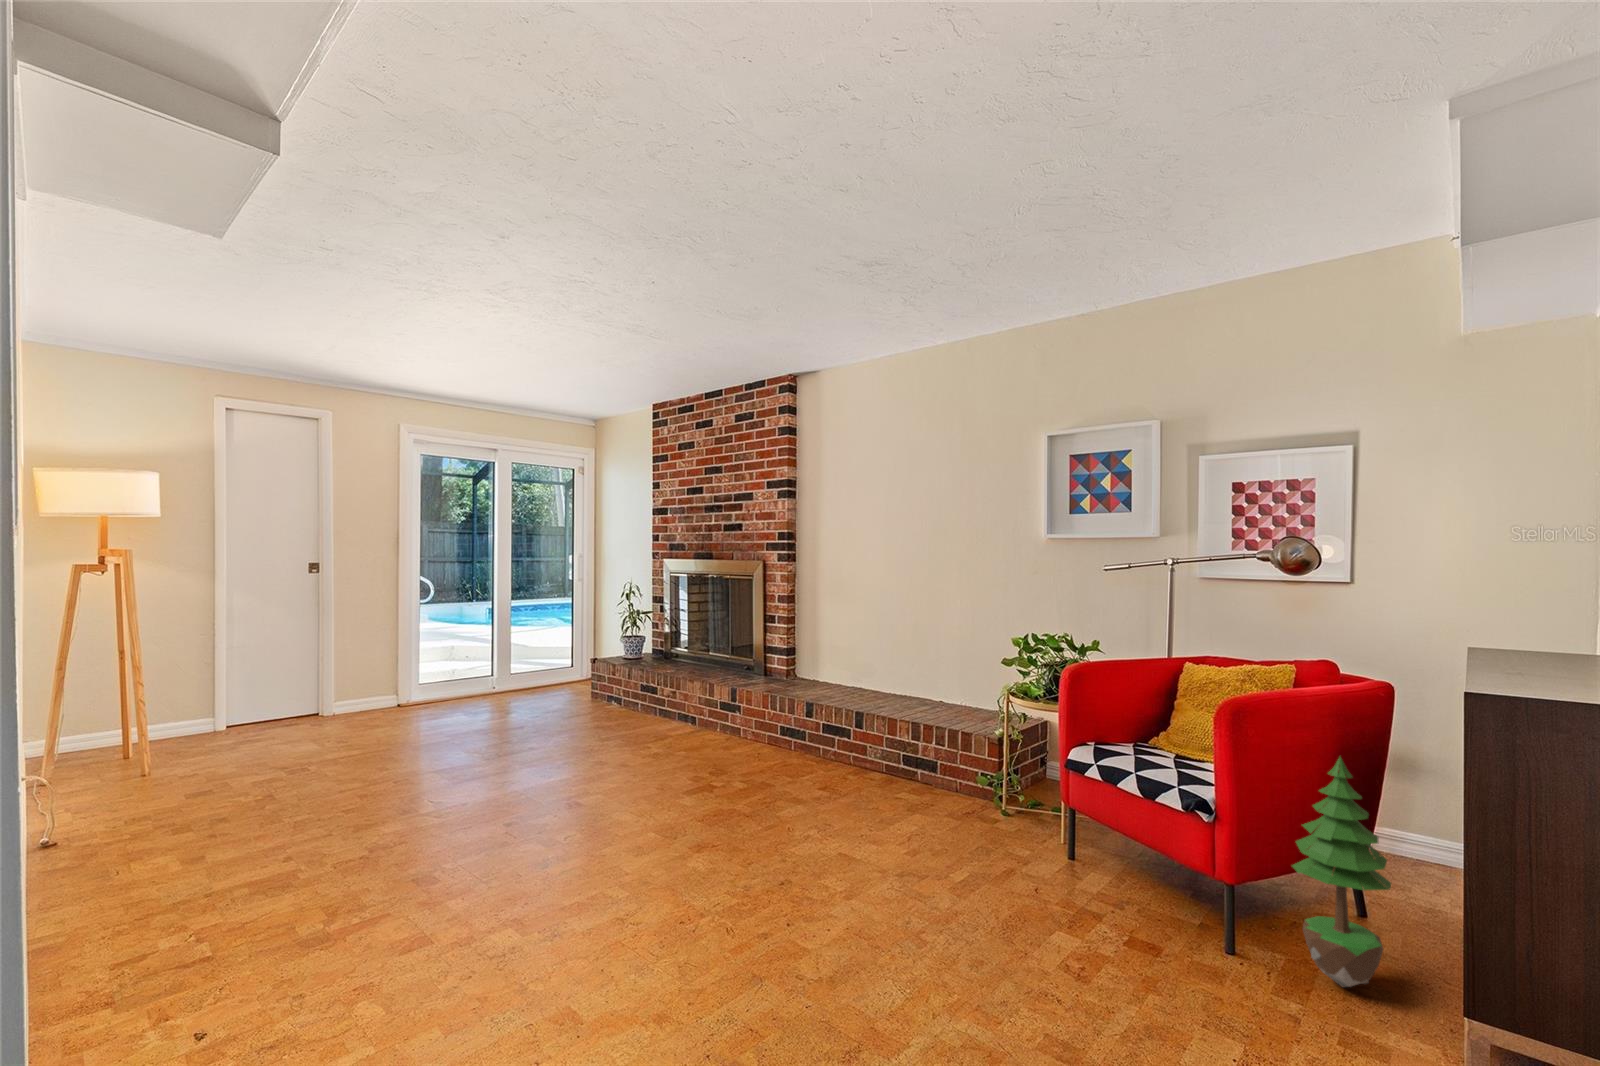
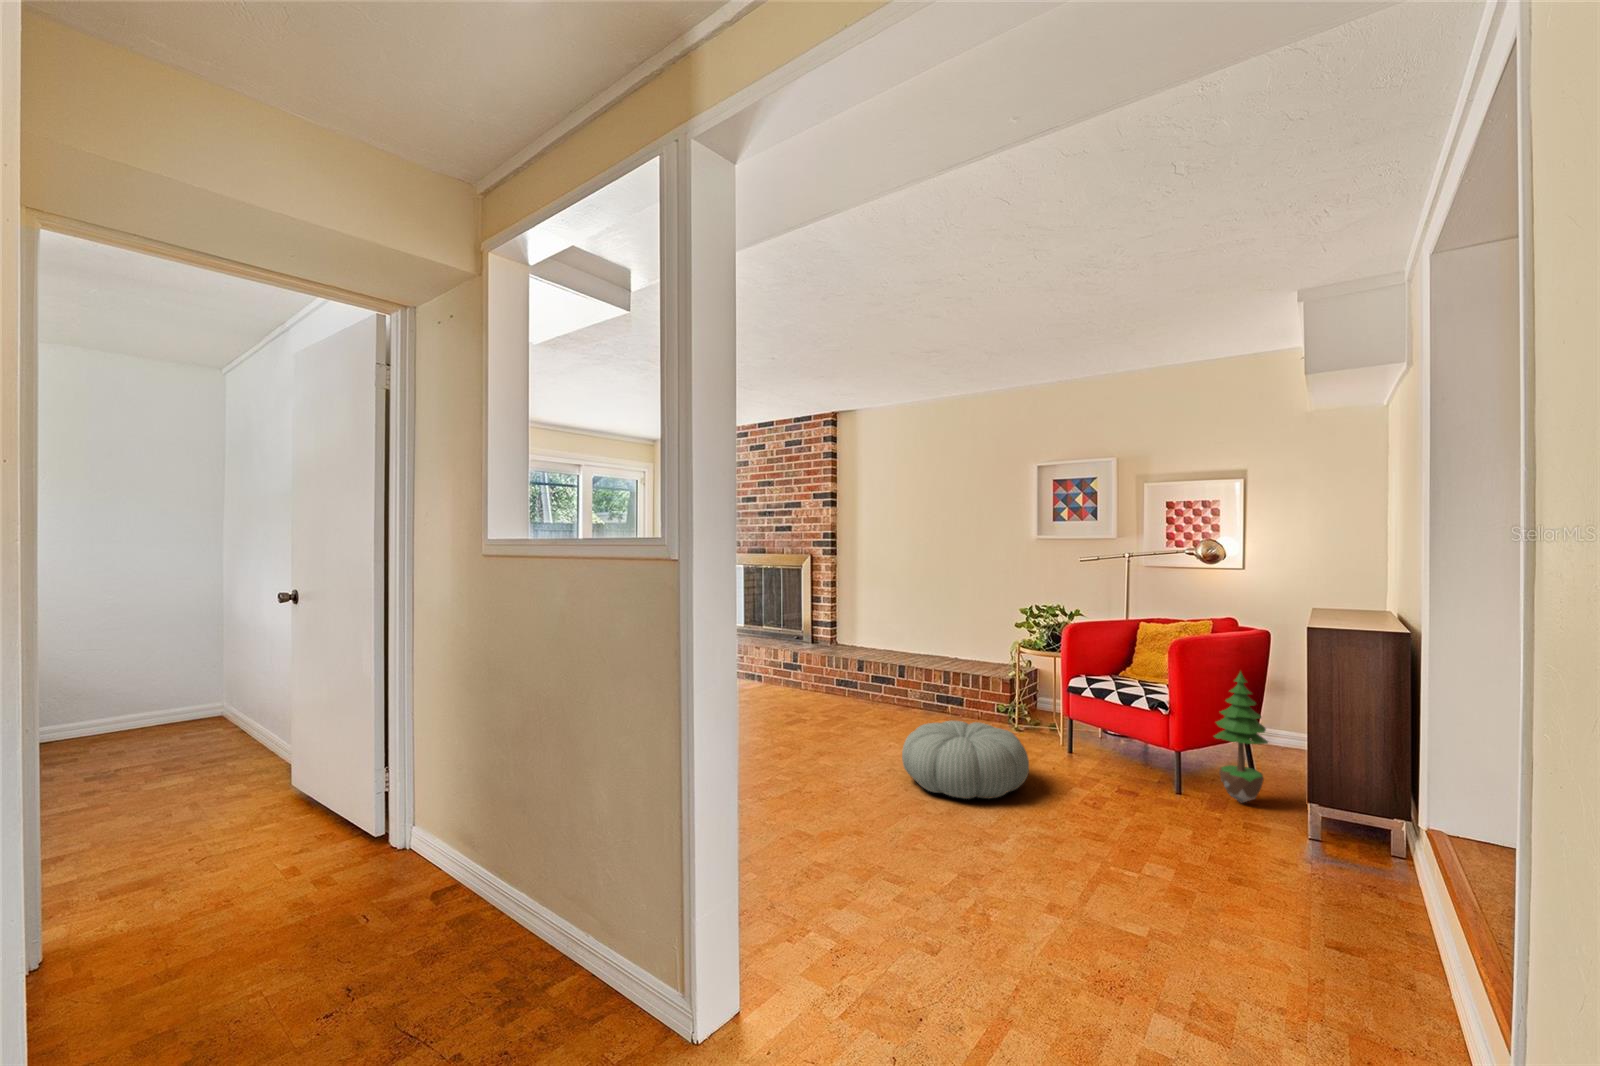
pouf: none [784,811,980,955] -> present [902,720,1029,799]

